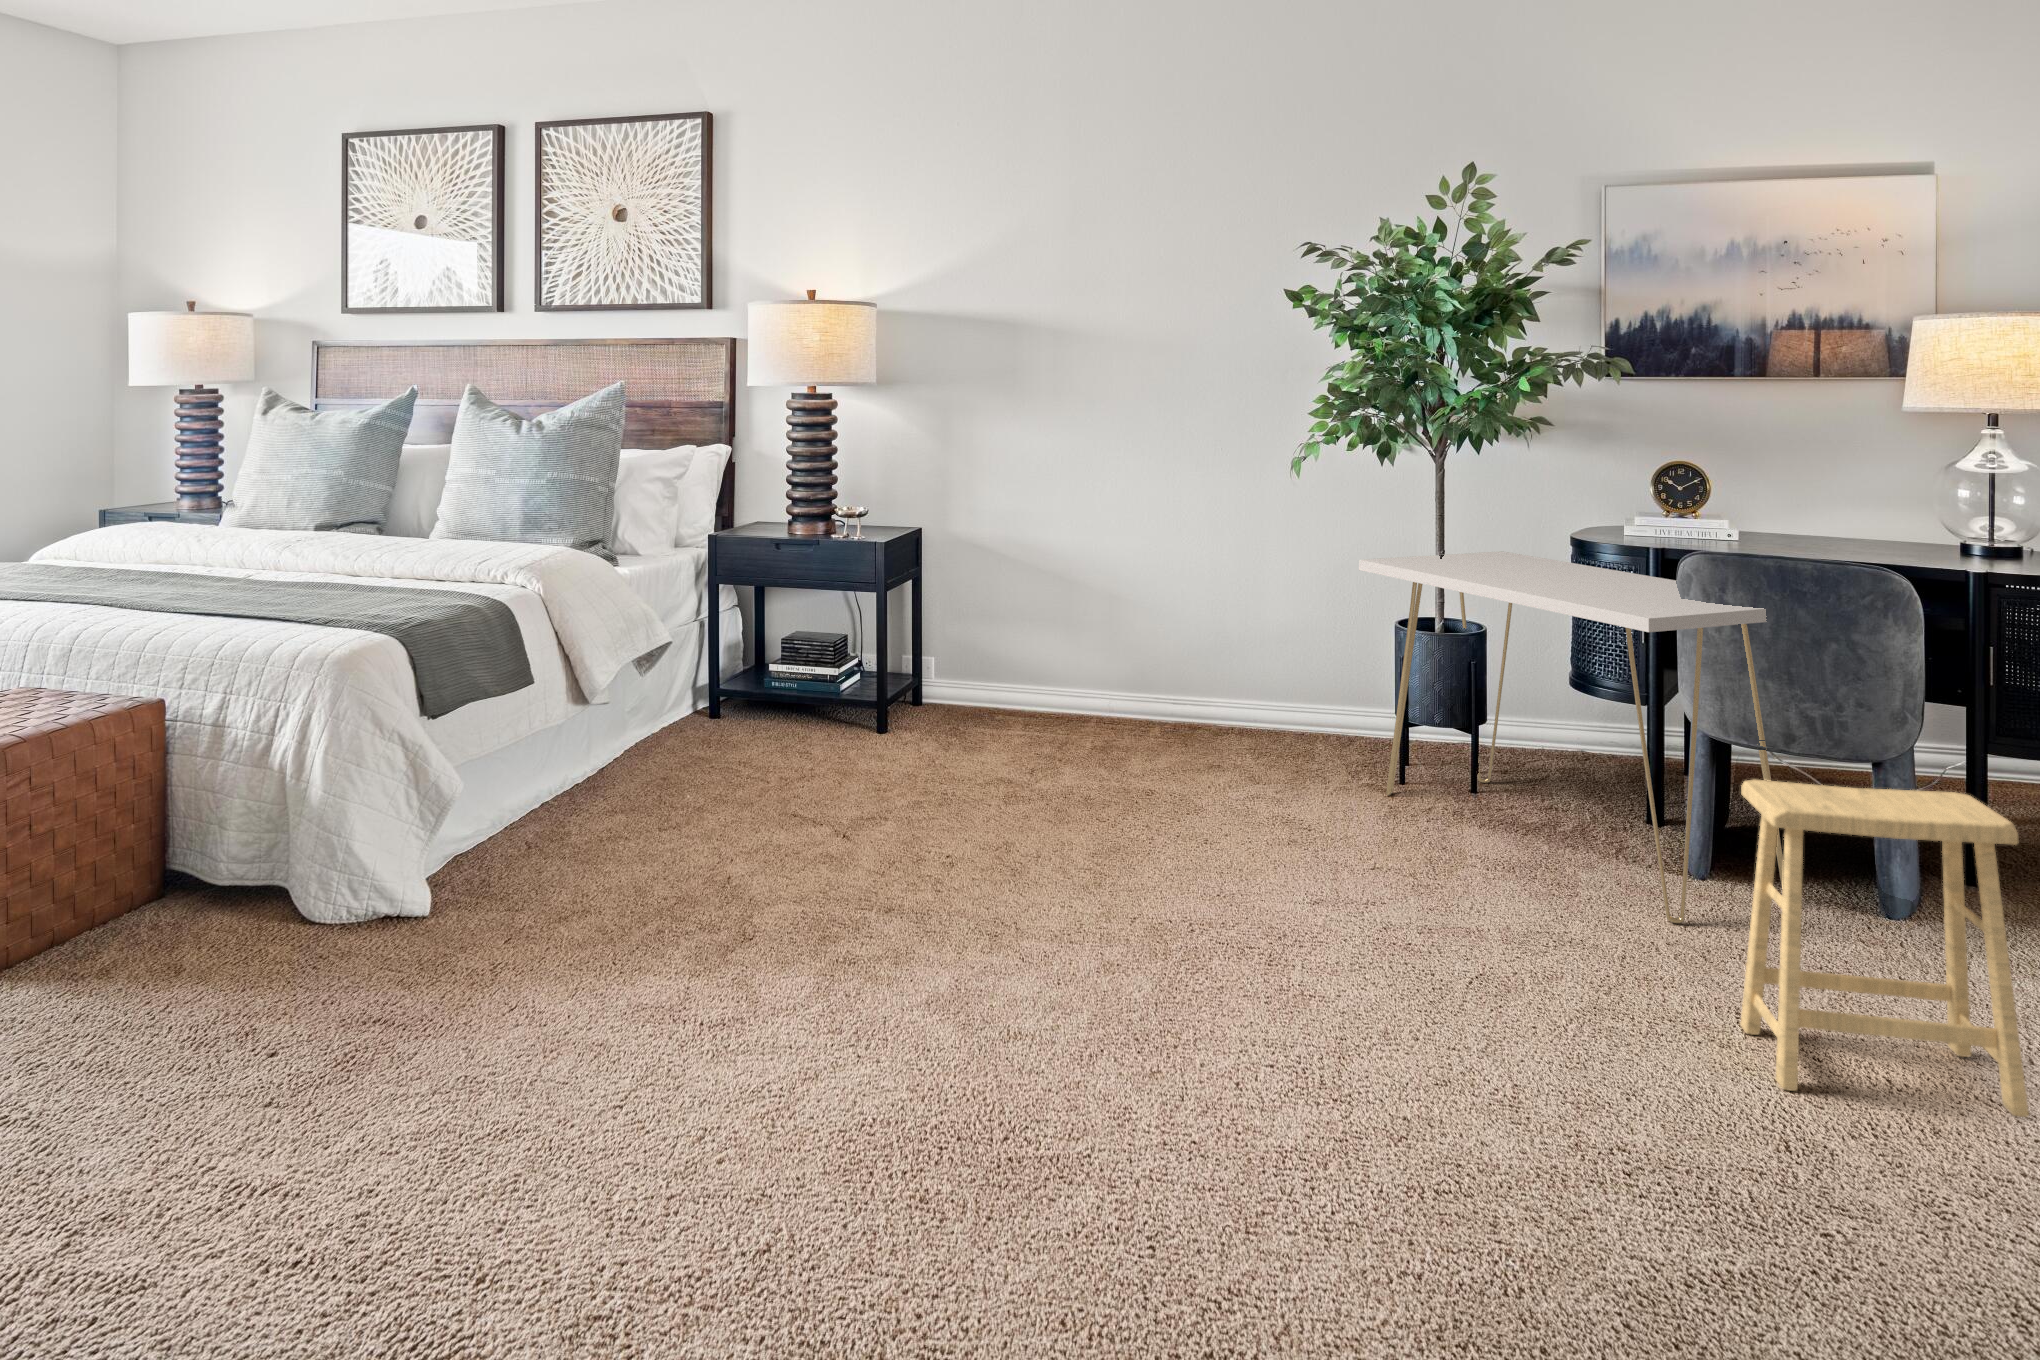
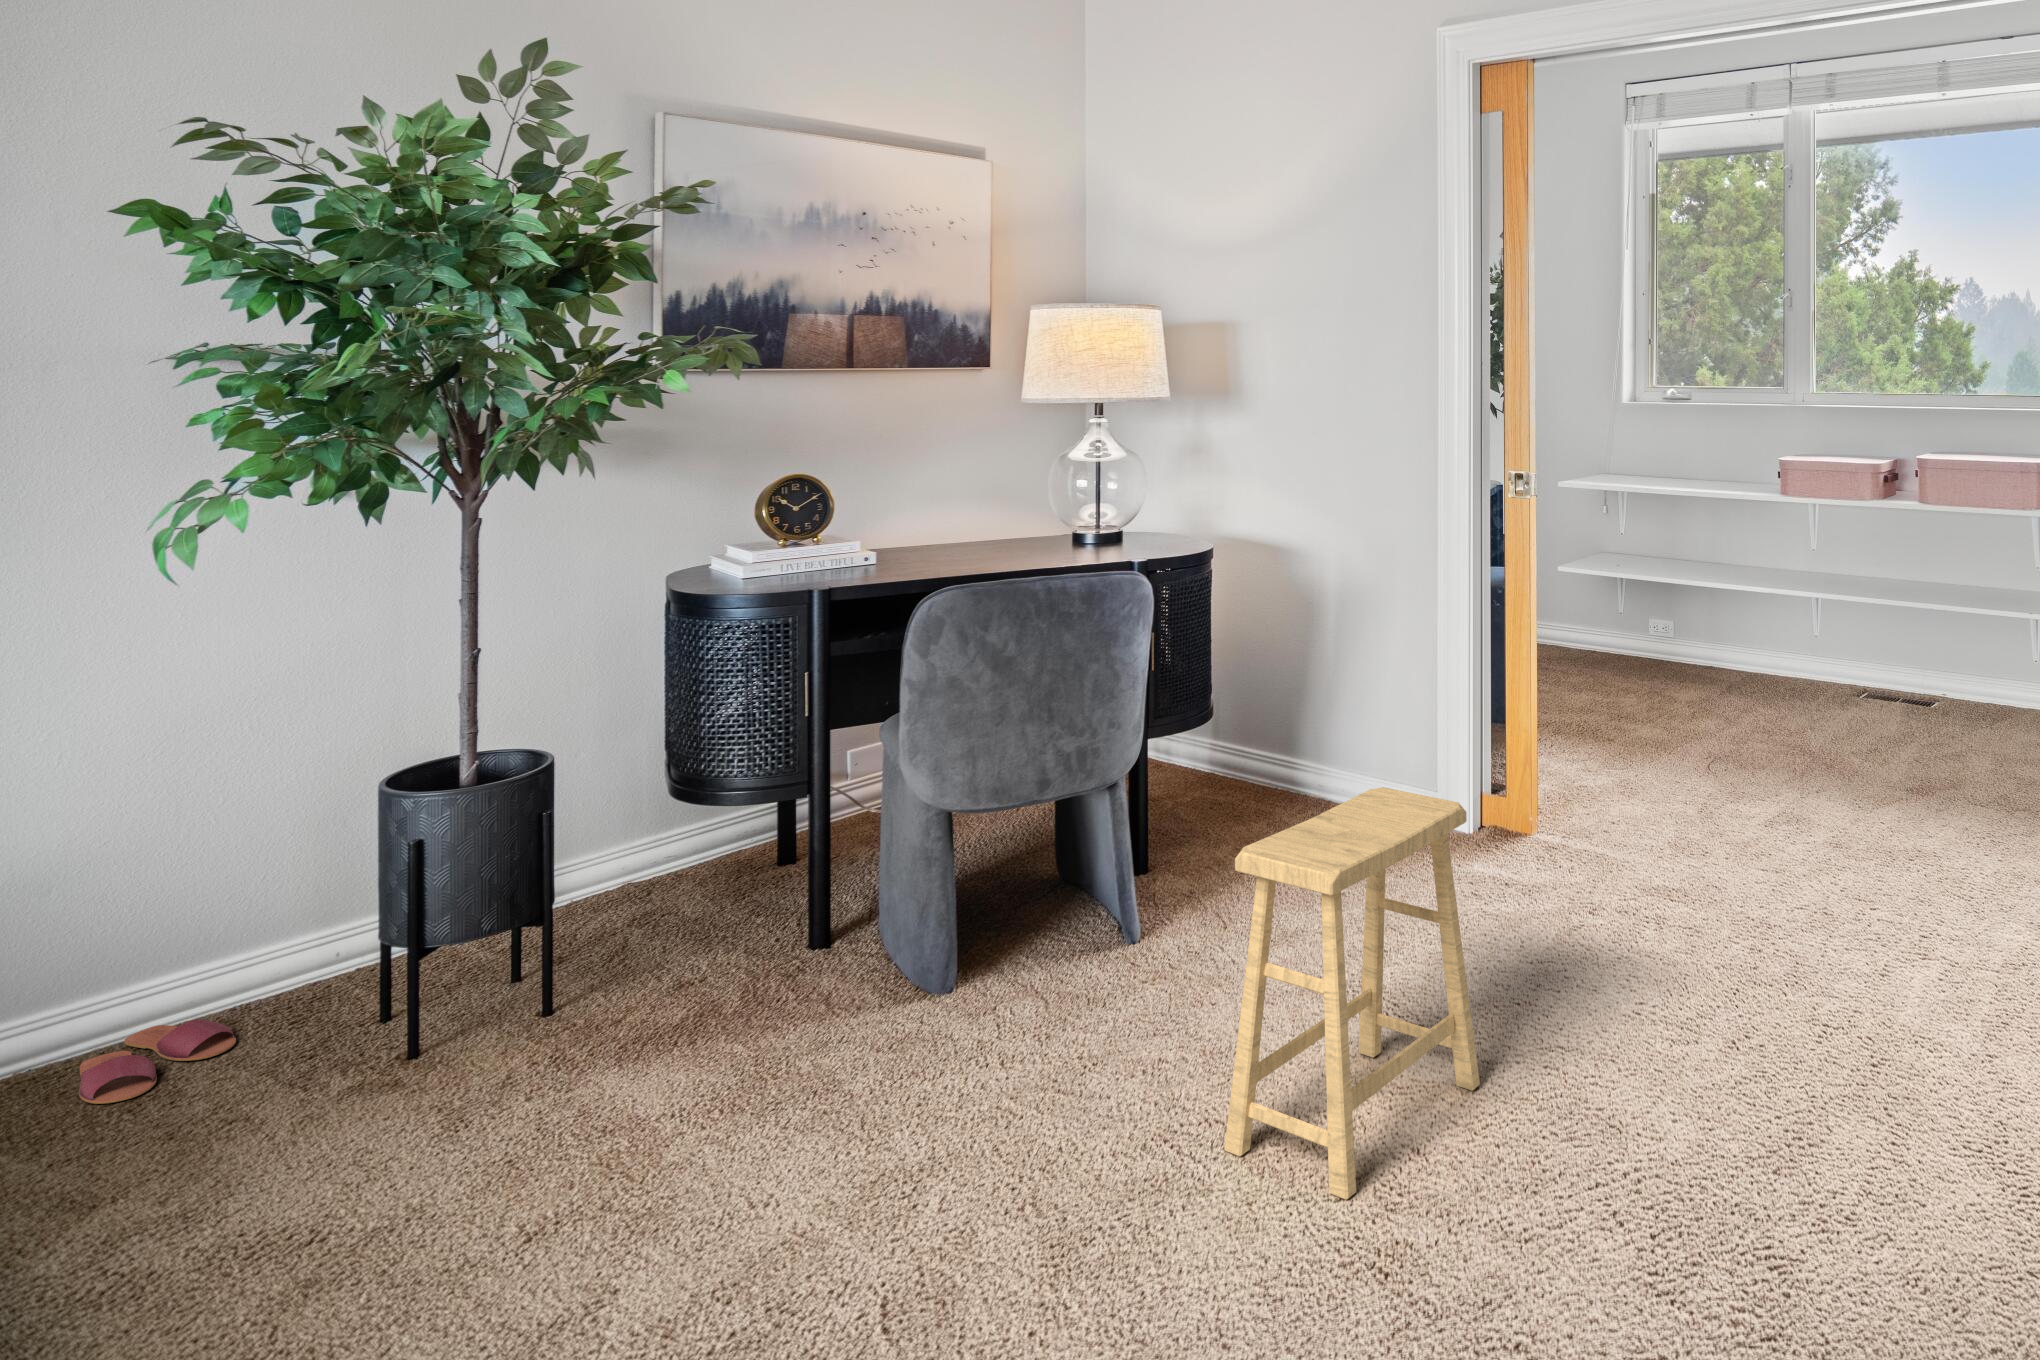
console table: present [1359,551,1784,923] -> none [363,623,1080,1083]
slippers: none [1281,732,1346,756] -> present [79,1019,236,1104]

